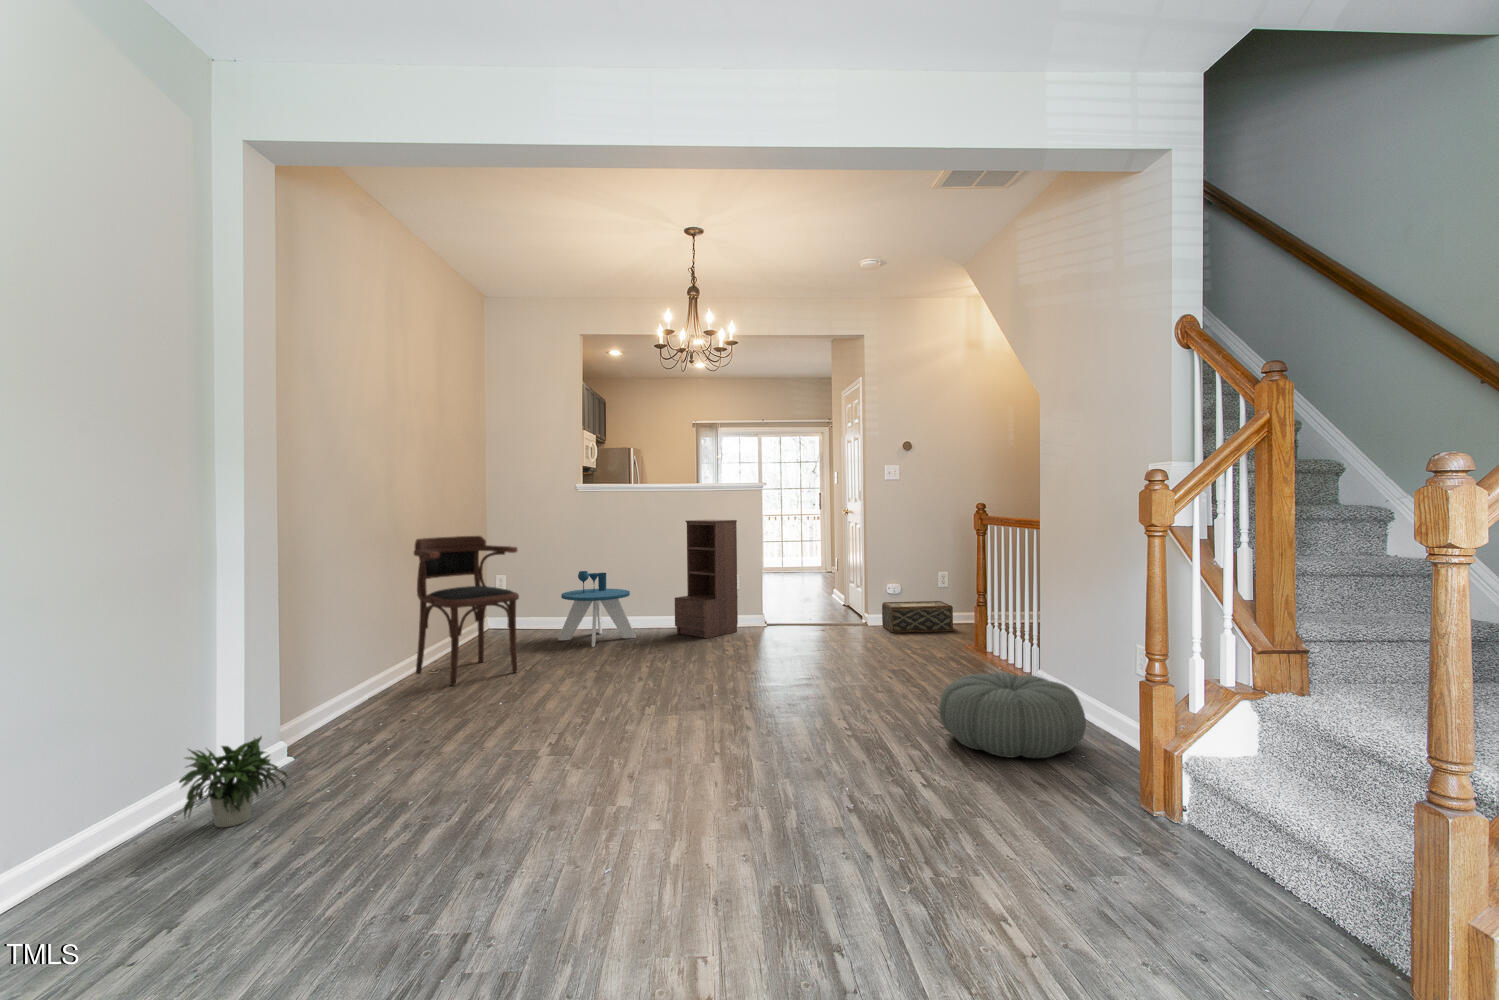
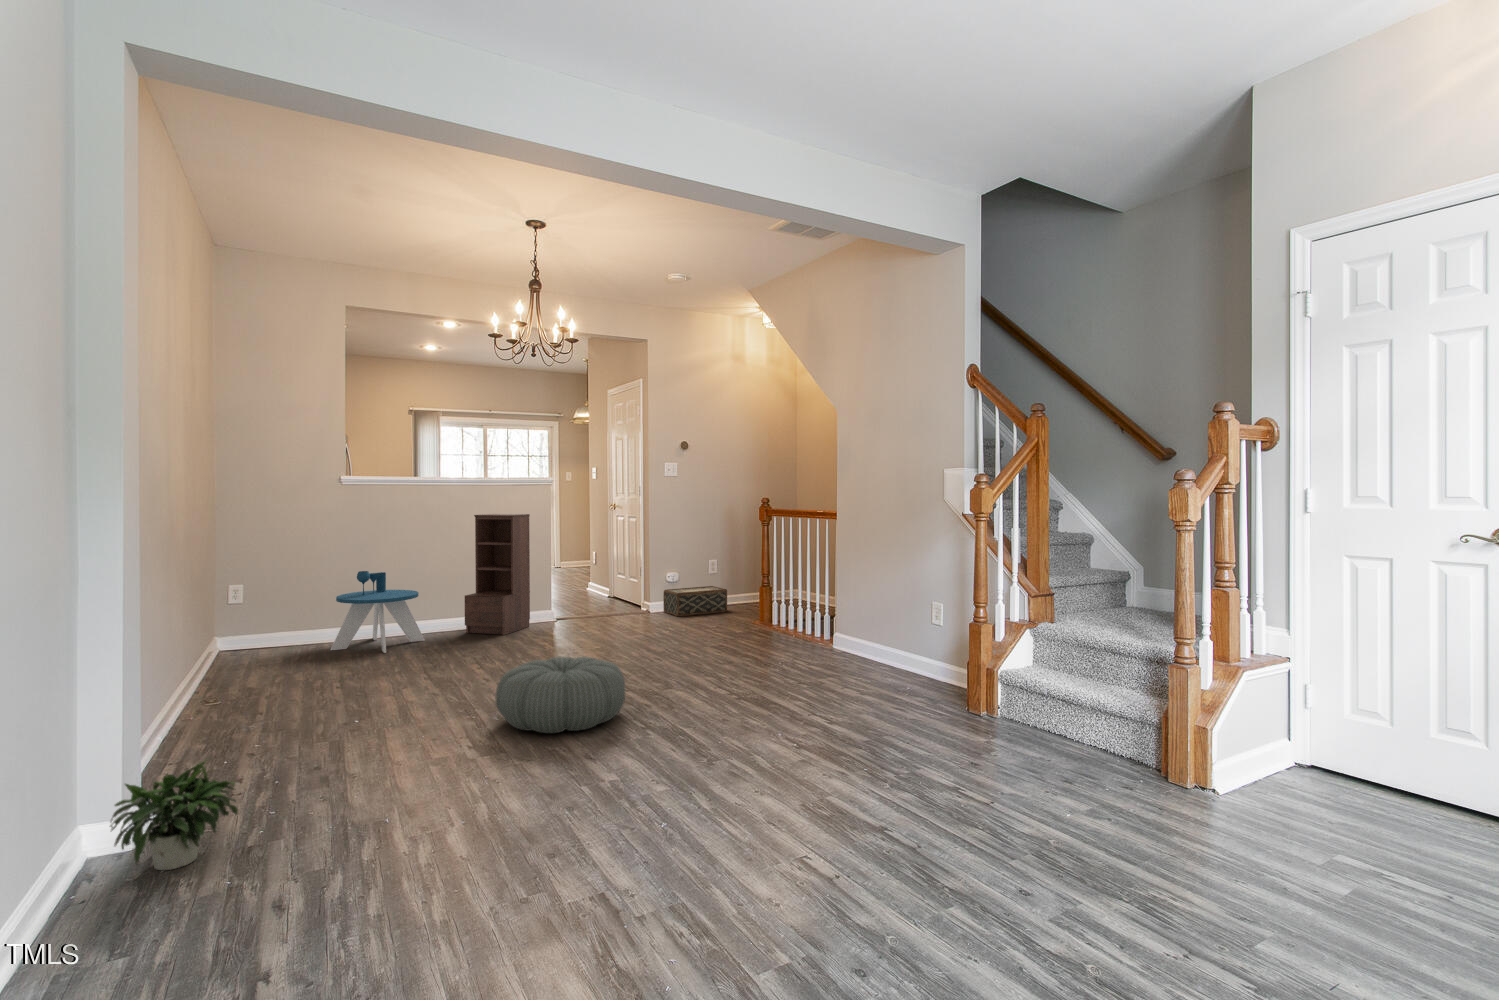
armchair: present [414,536,519,686] -> none [187,533,330,705]
pouf: present [939,672,1086,758] -> present [496,657,625,733]

